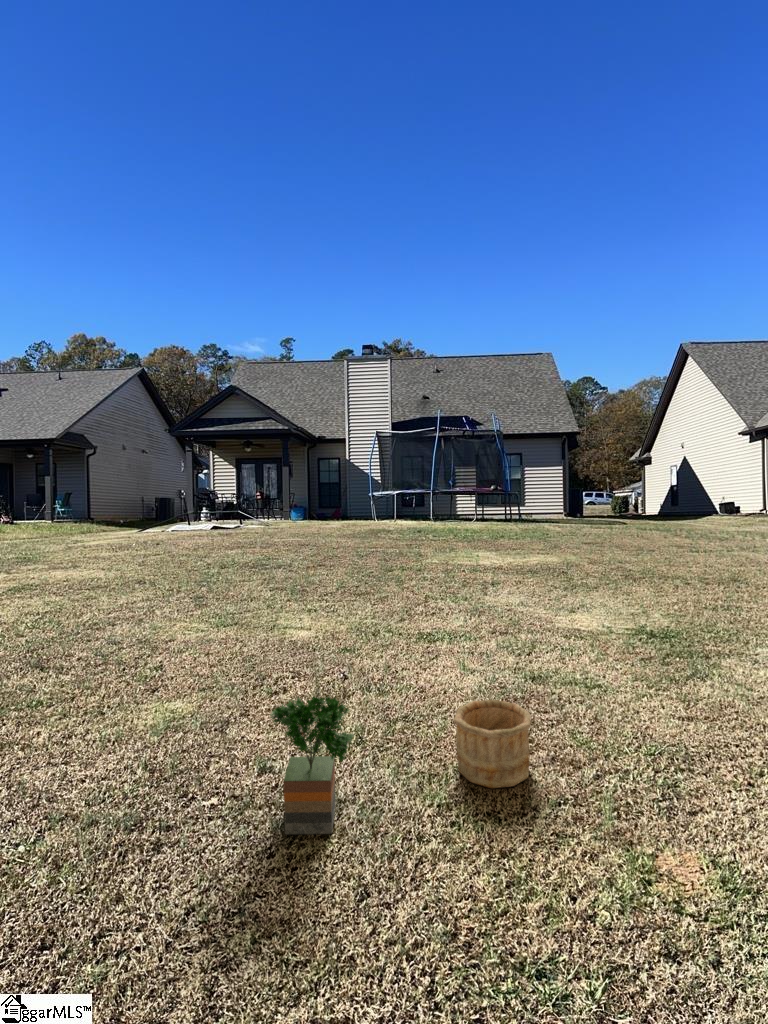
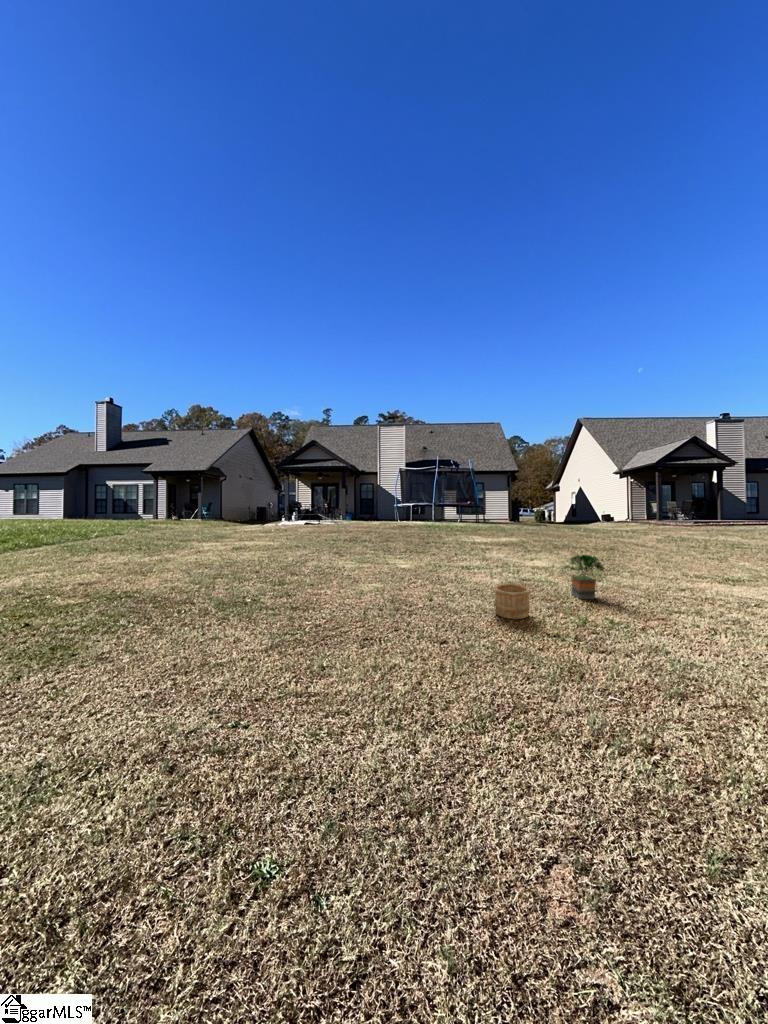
potted tree: present [270,696,354,834] -> present [570,555,604,599]

